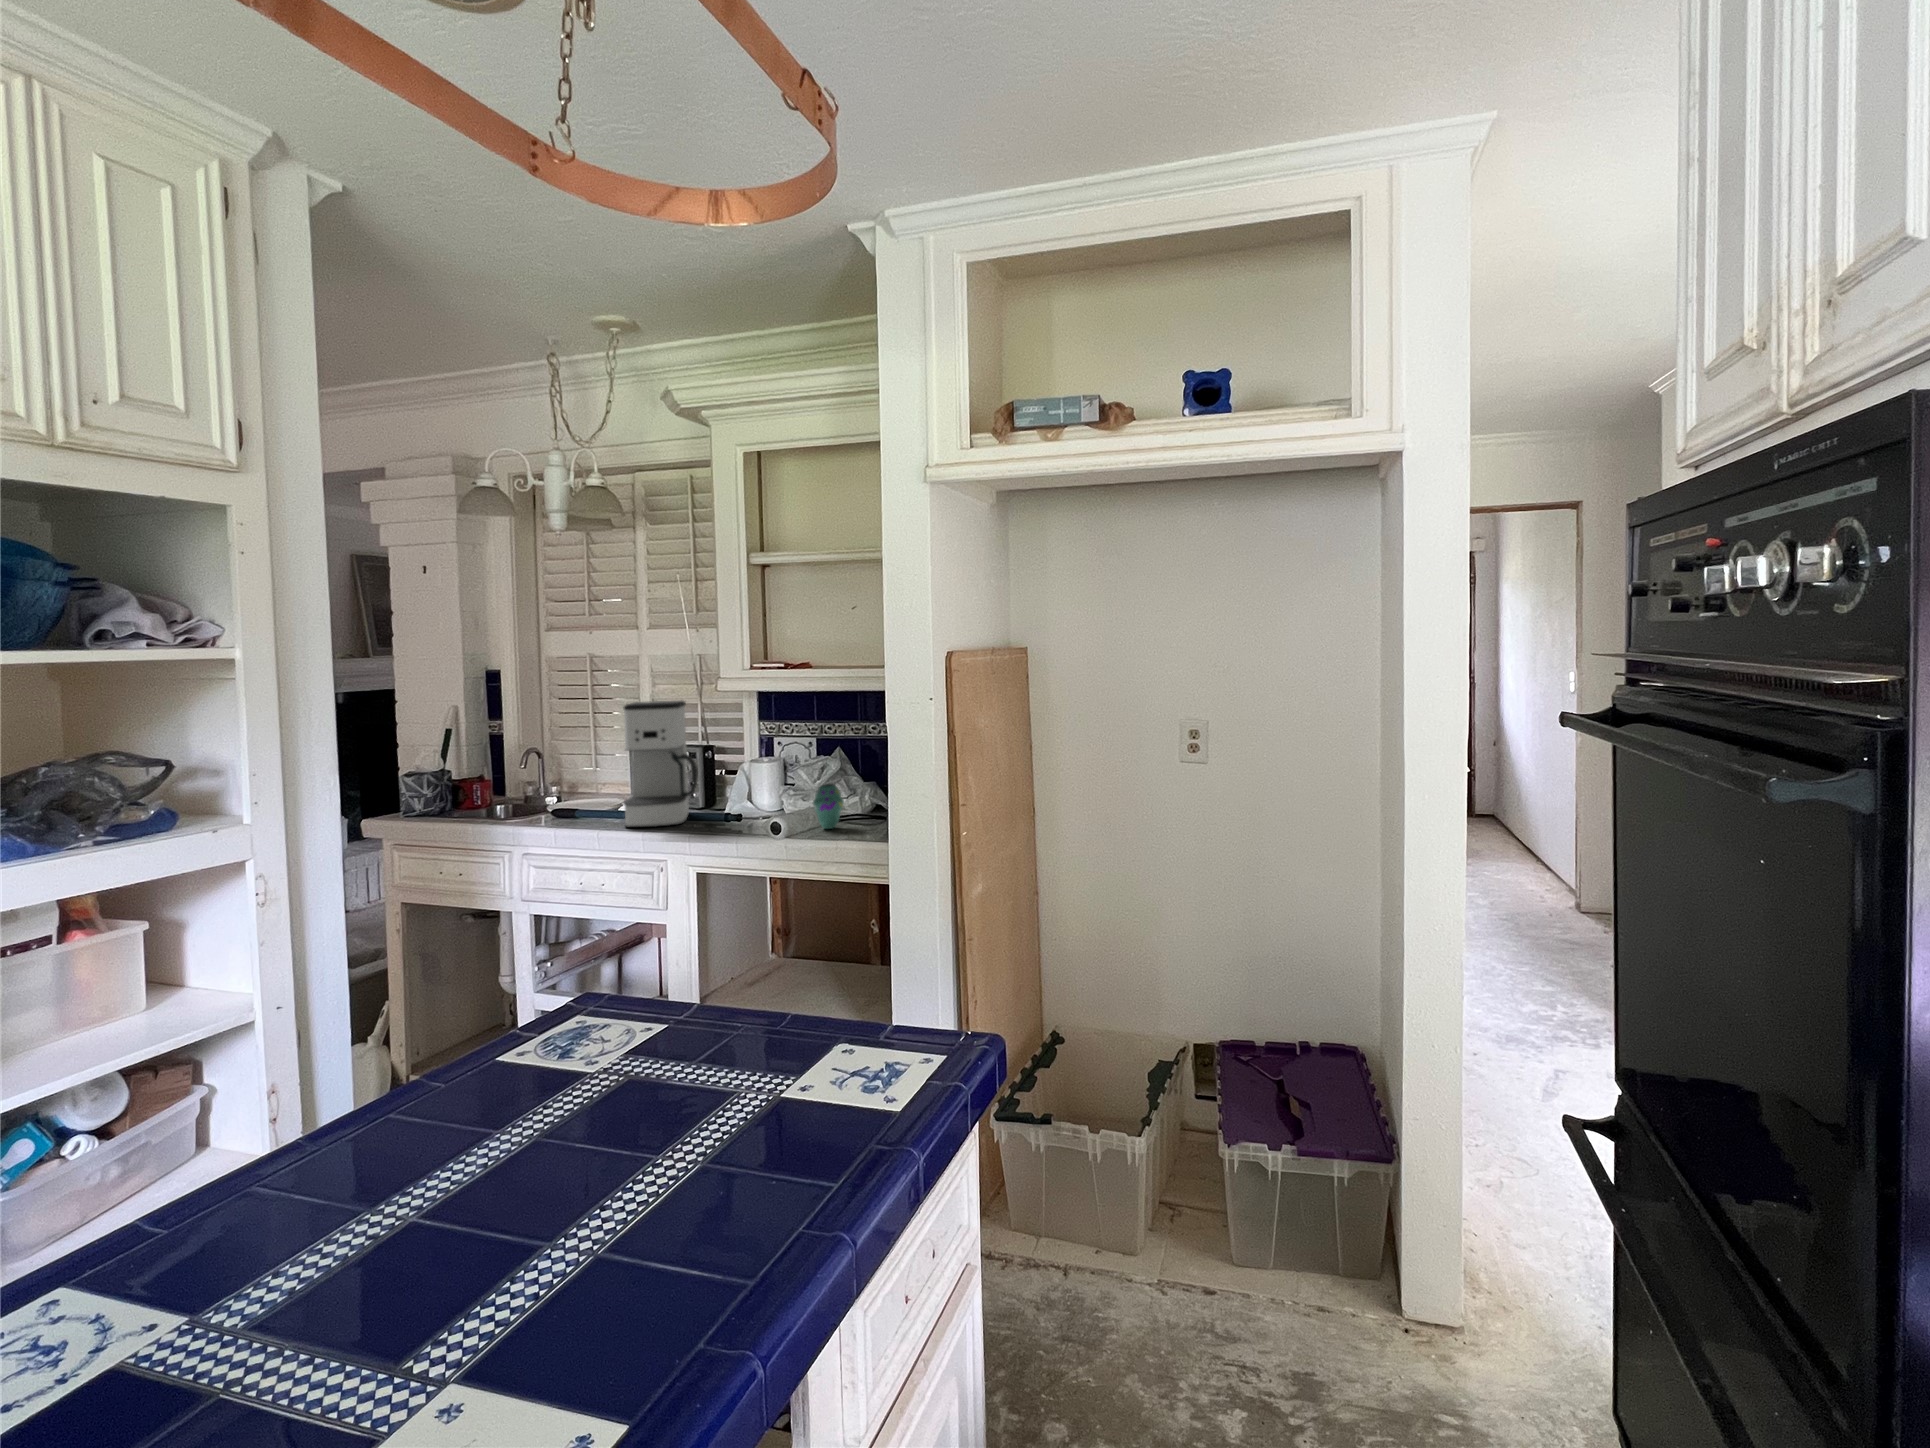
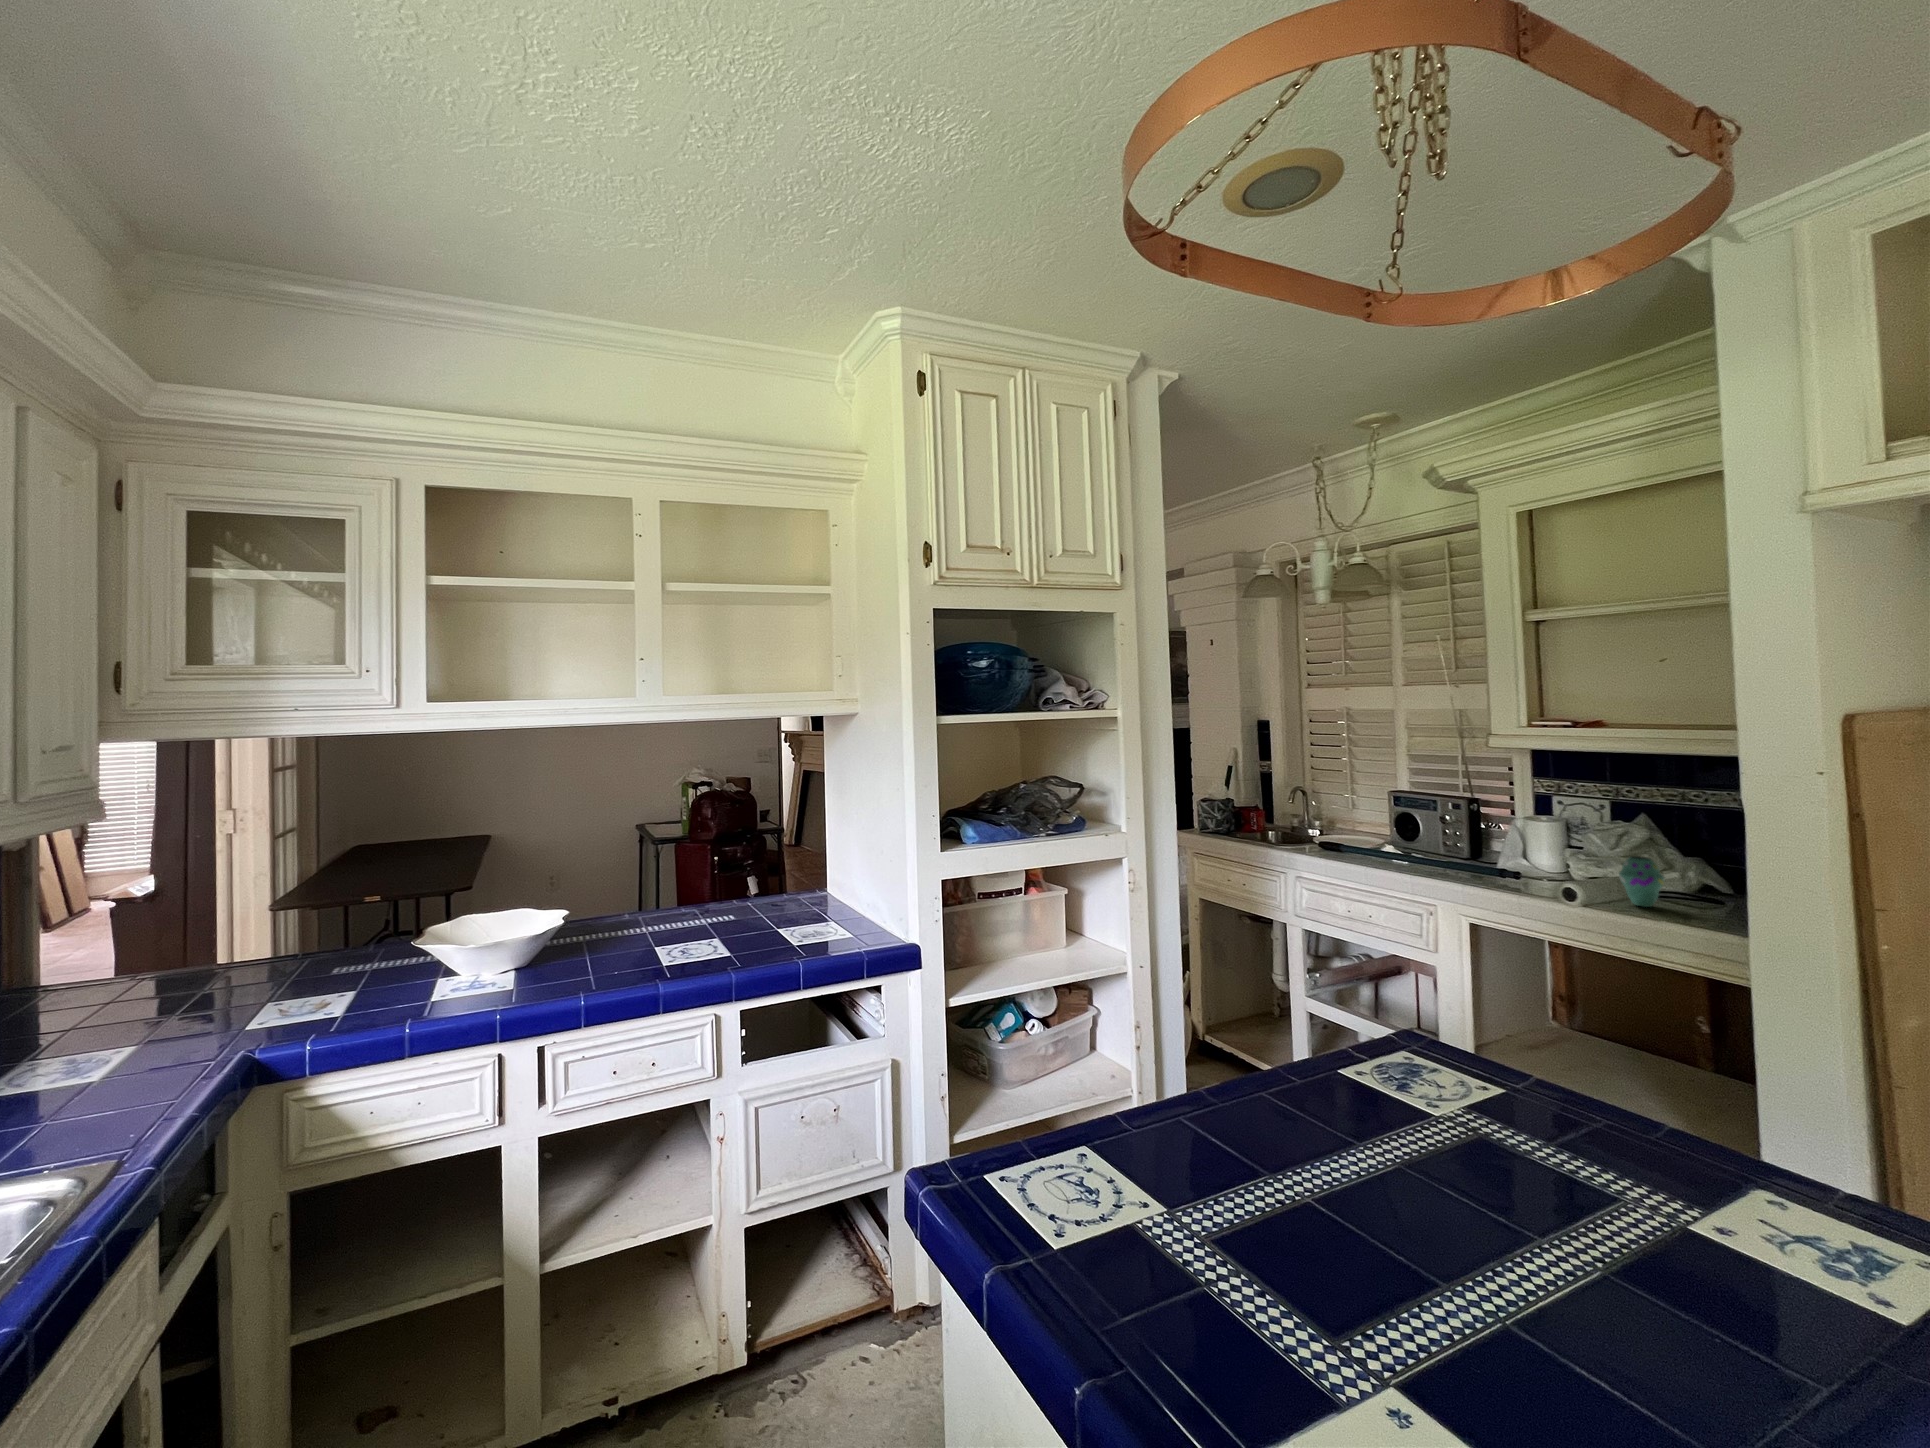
coffee maker: present [623,700,698,827] -> none [1389,753,1466,872]

